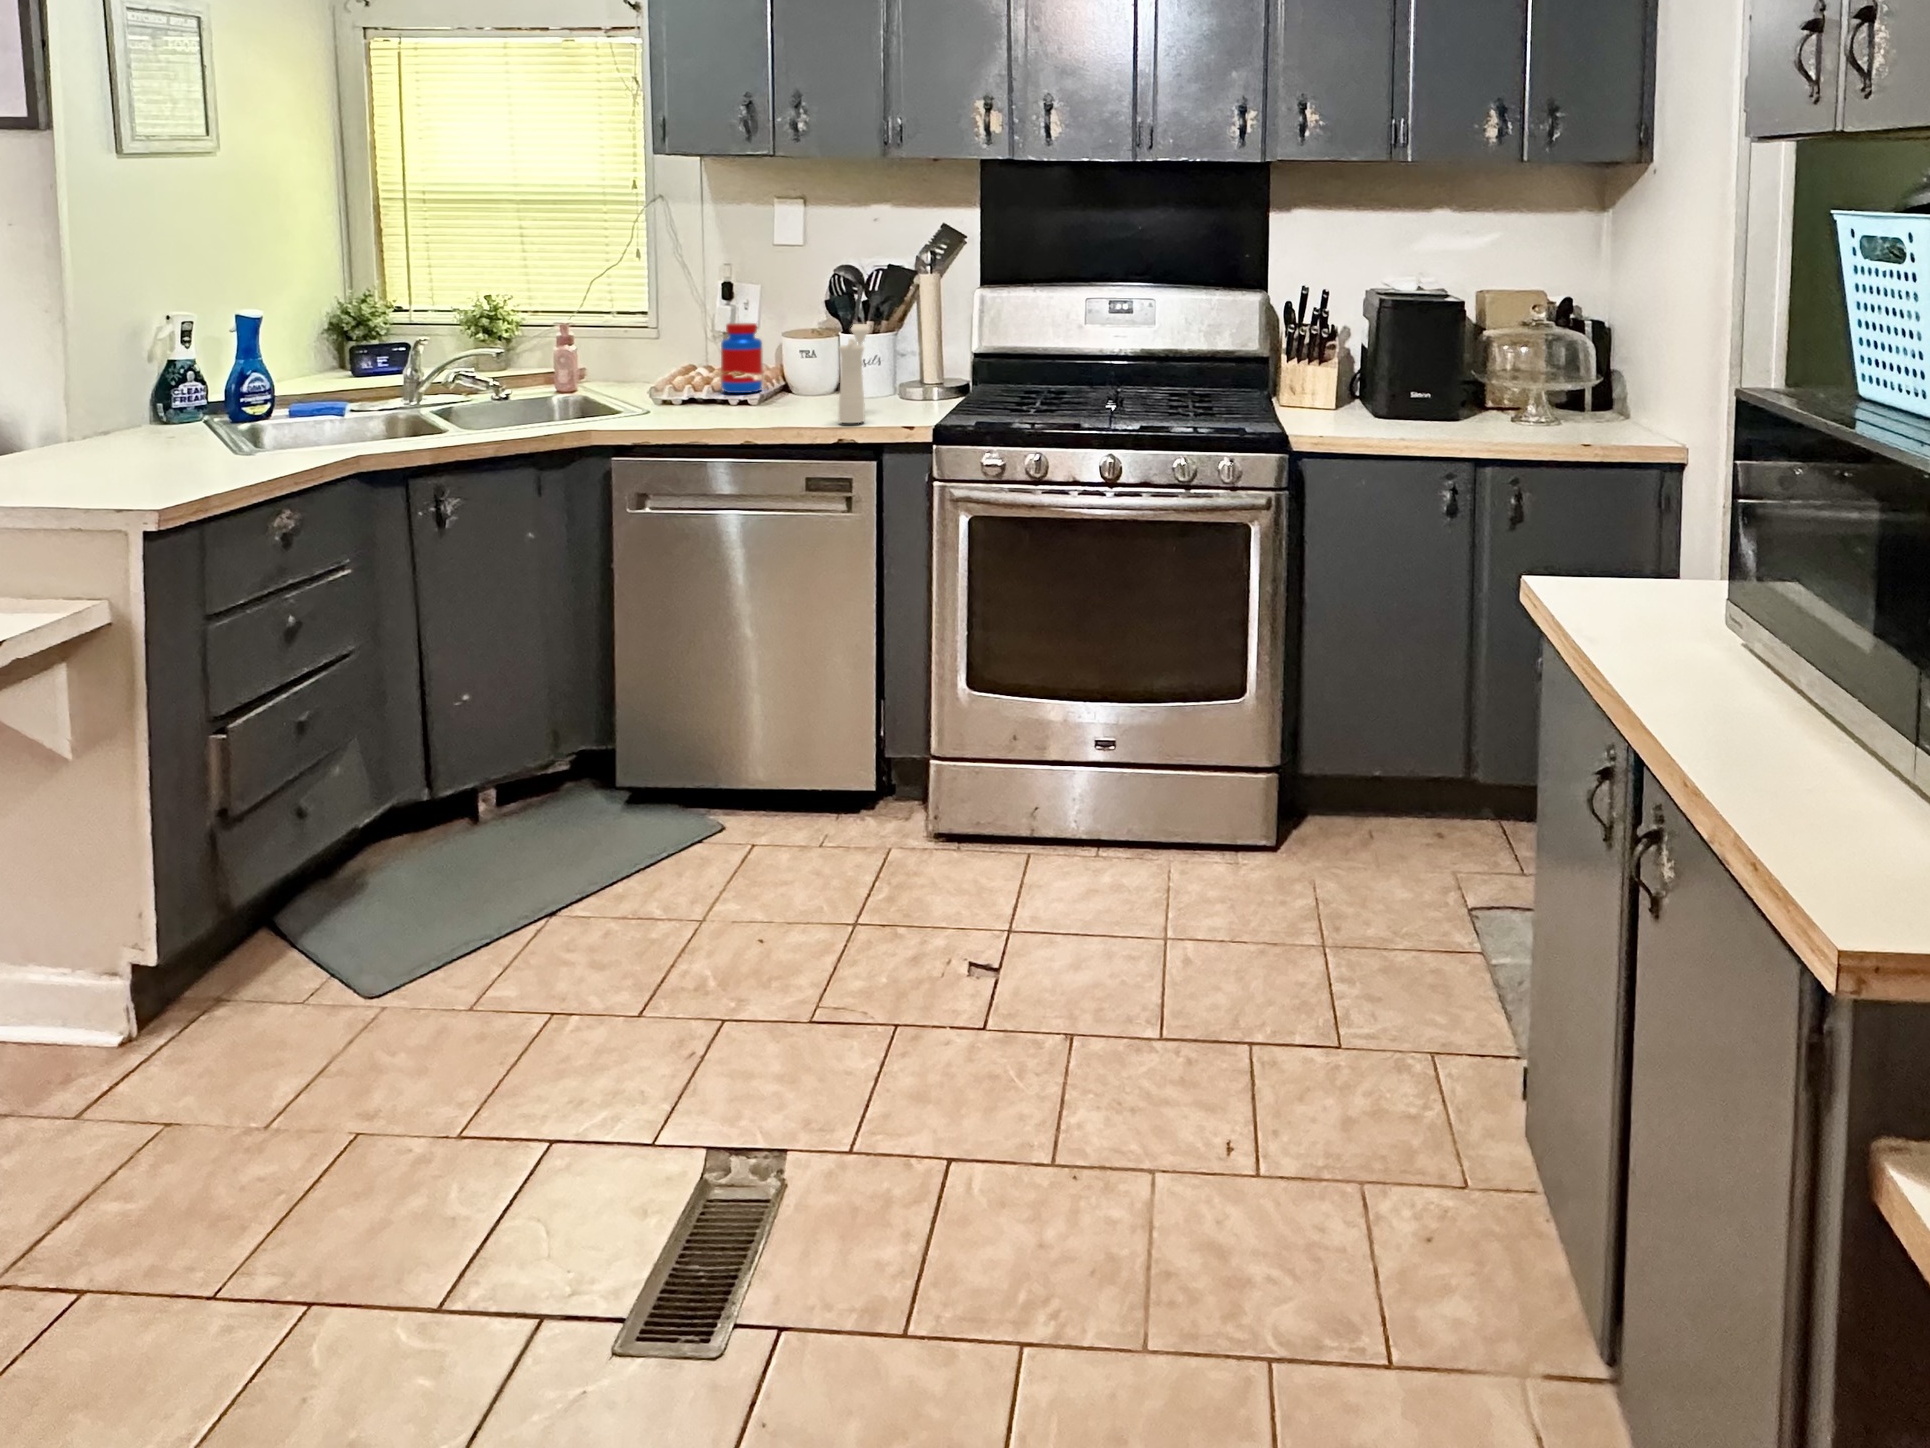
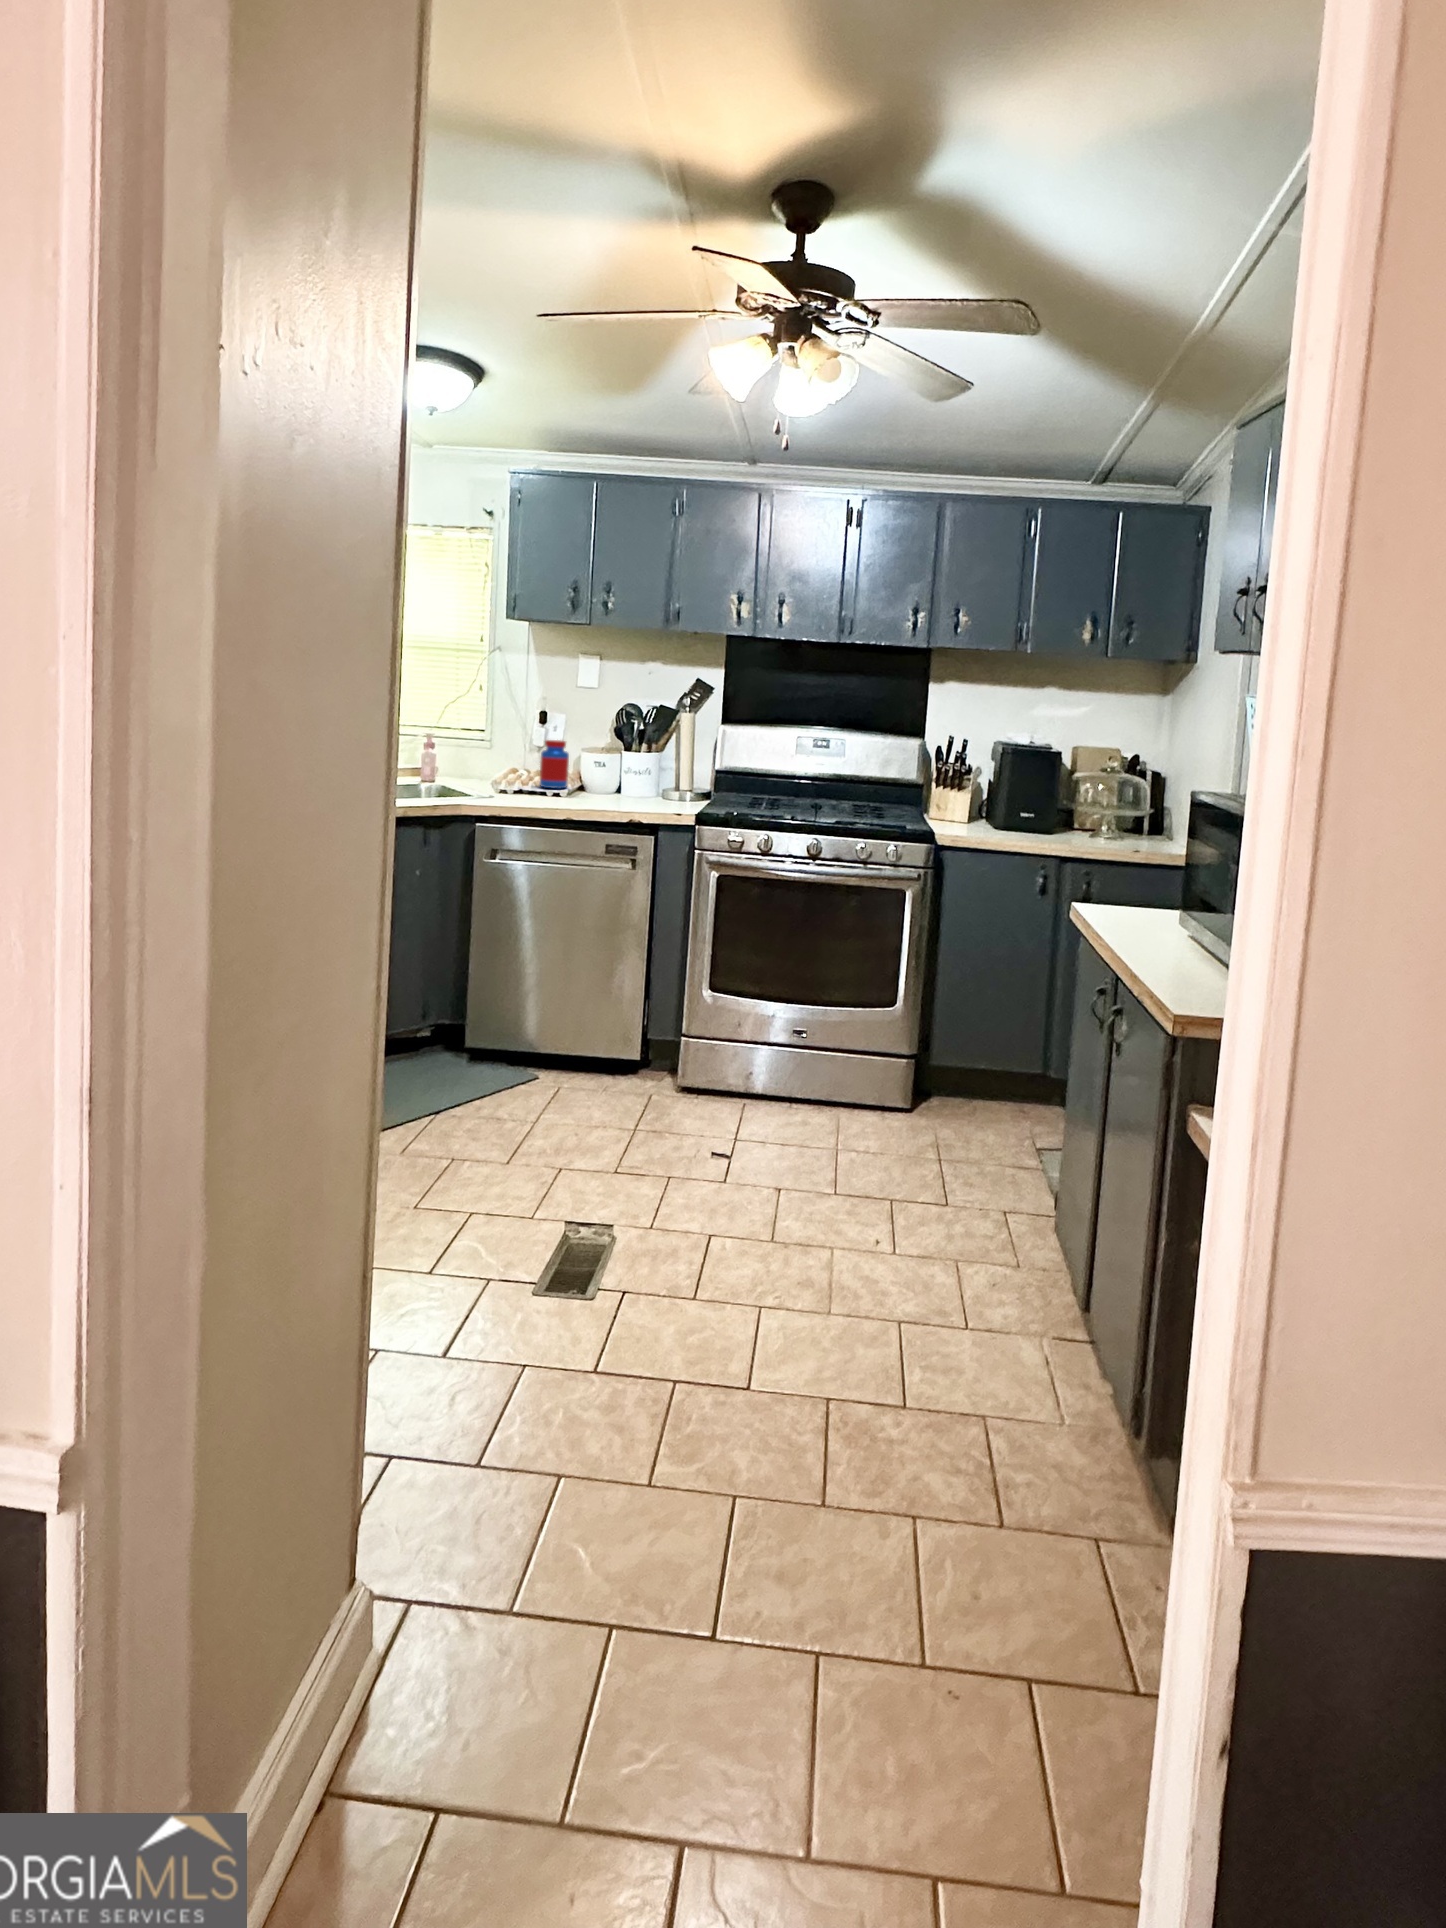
pepper mill: present [839,324,869,423] -> none [629,743,651,809]

